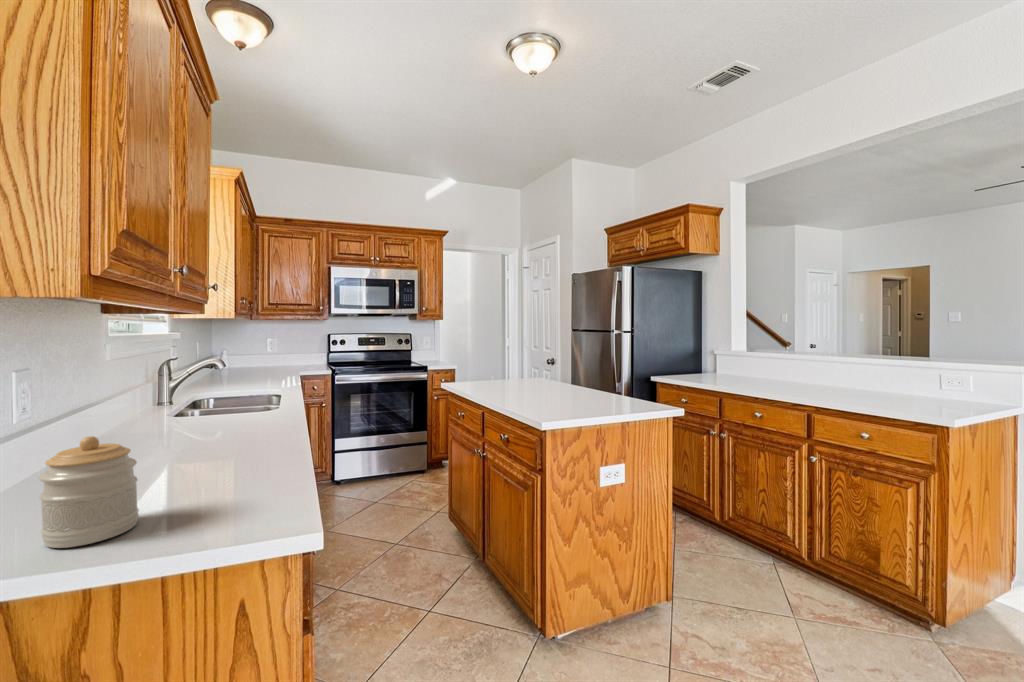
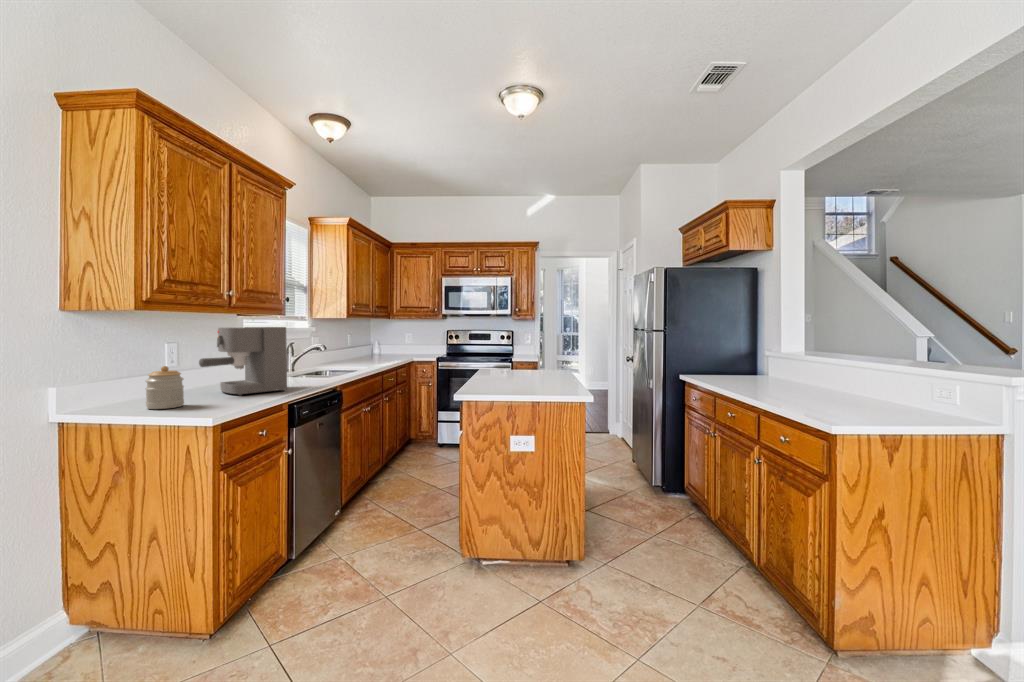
coffee maker: none [112,337,268,474] -> present [199,327,287,396]

